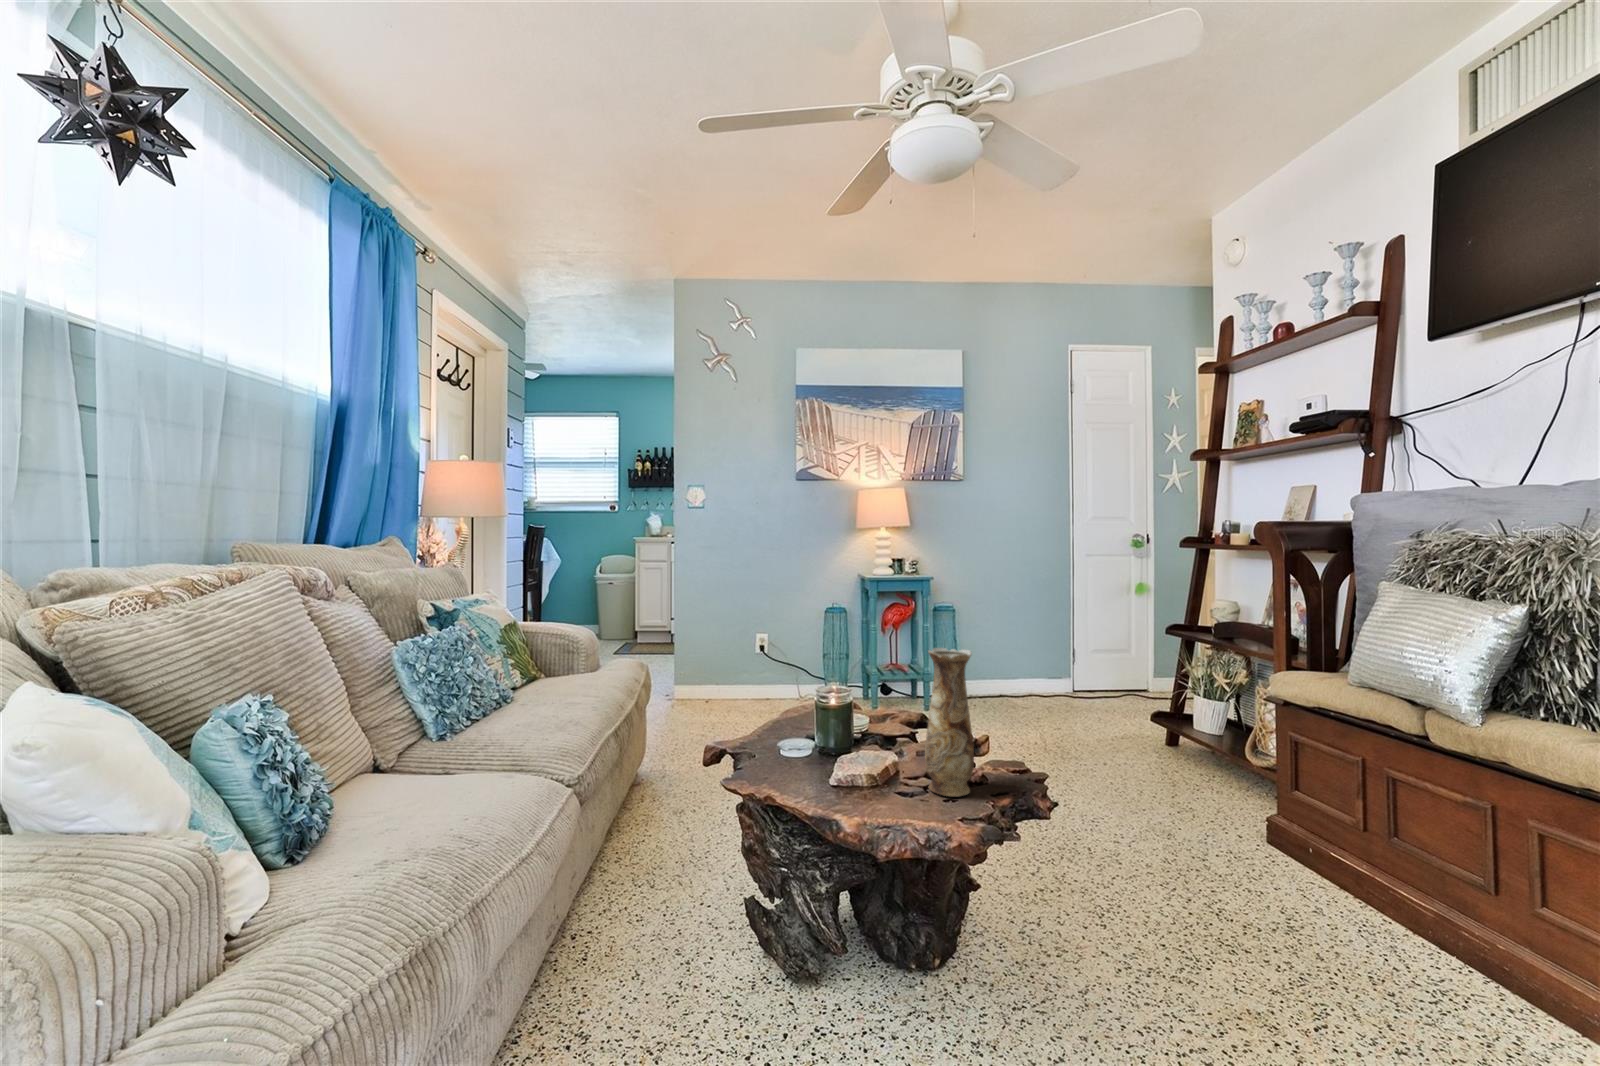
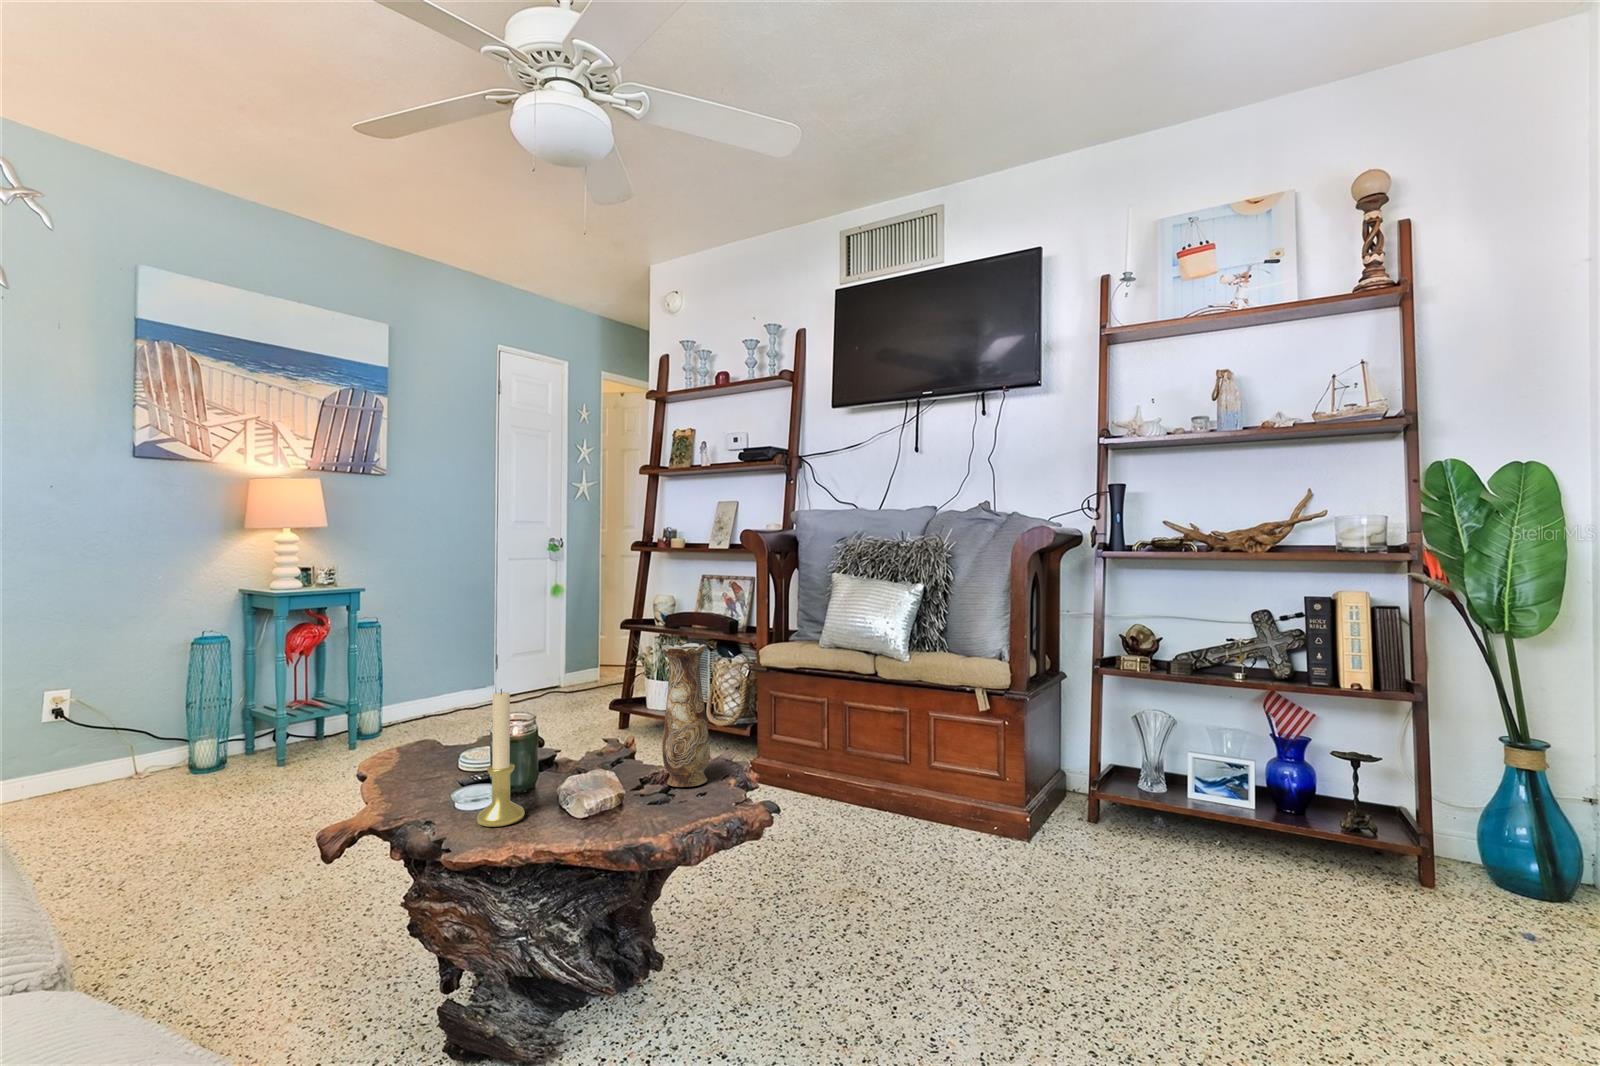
candle holder: none [767,663,803,773] -> present [477,689,525,827]

